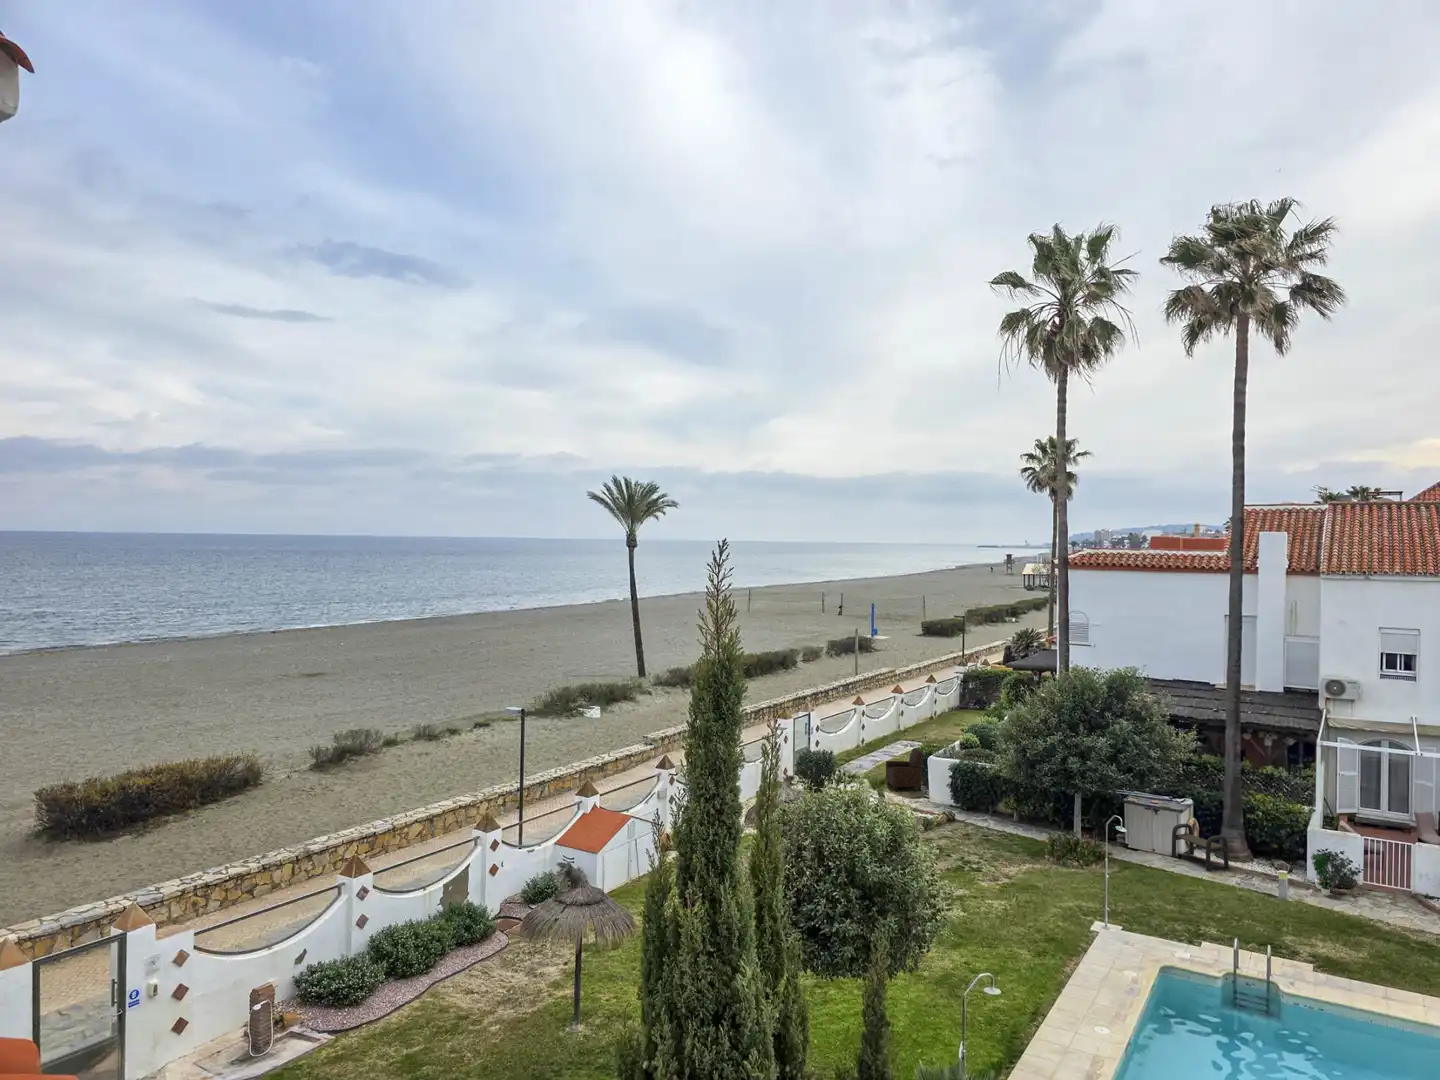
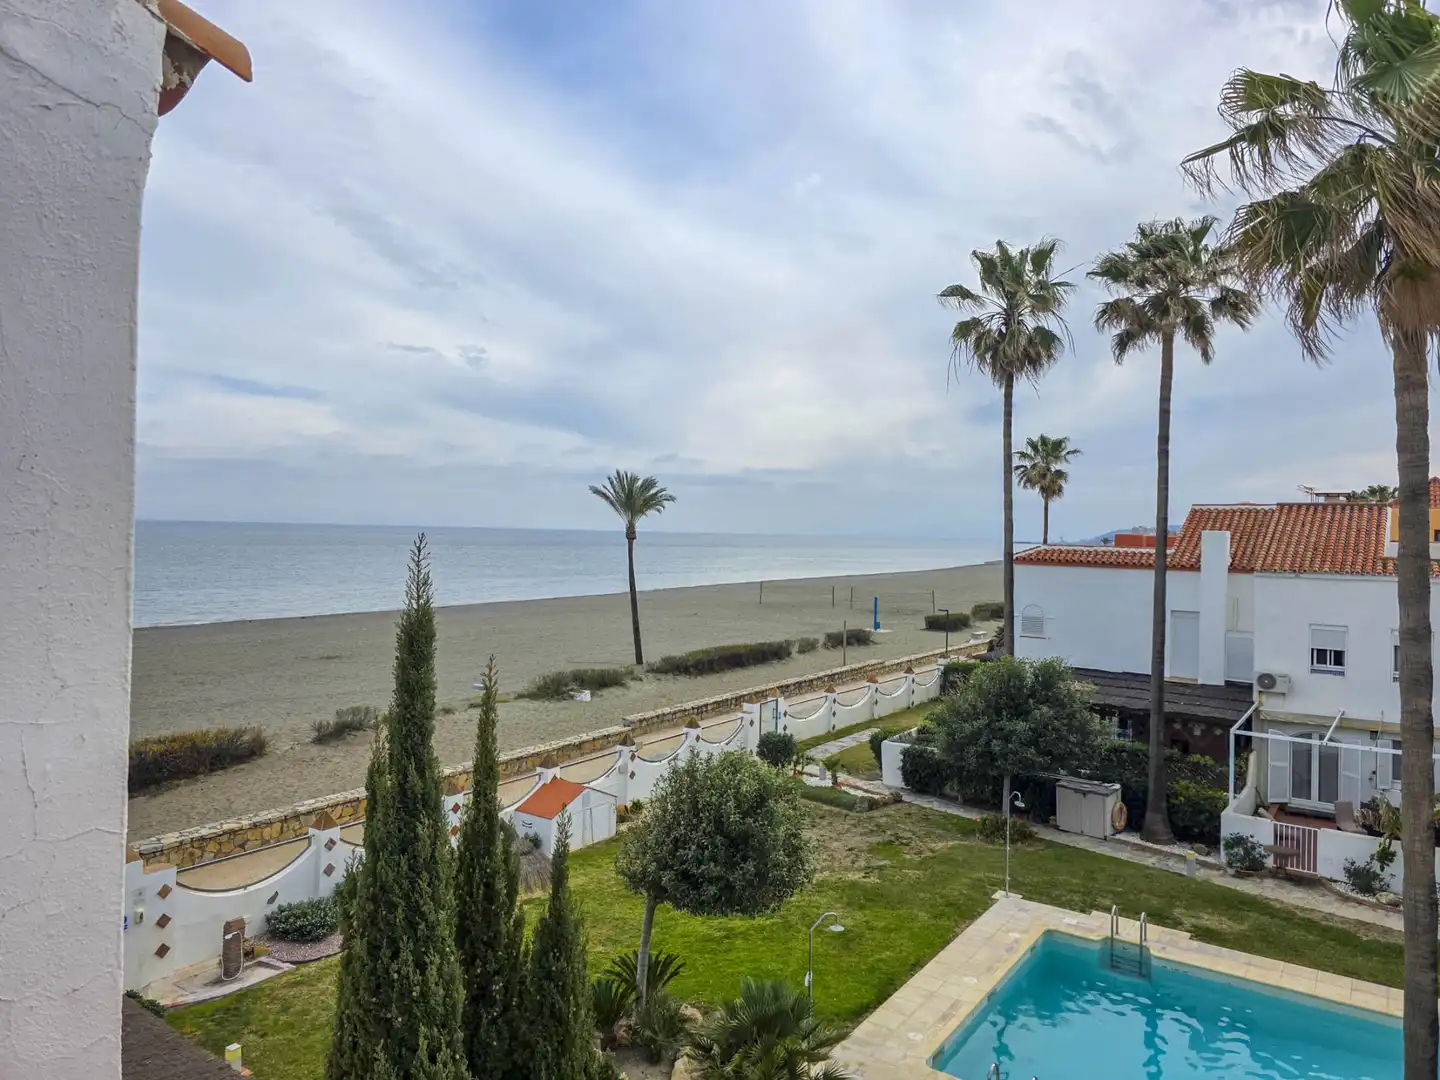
chair: present [886,748,923,791] -> none [847,733,881,773]
bench: present [1172,824,1229,870] -> none [1097,807,1148,850]
side table: none [1356,860,1401,901] -> present [1262,844,1301,881]

